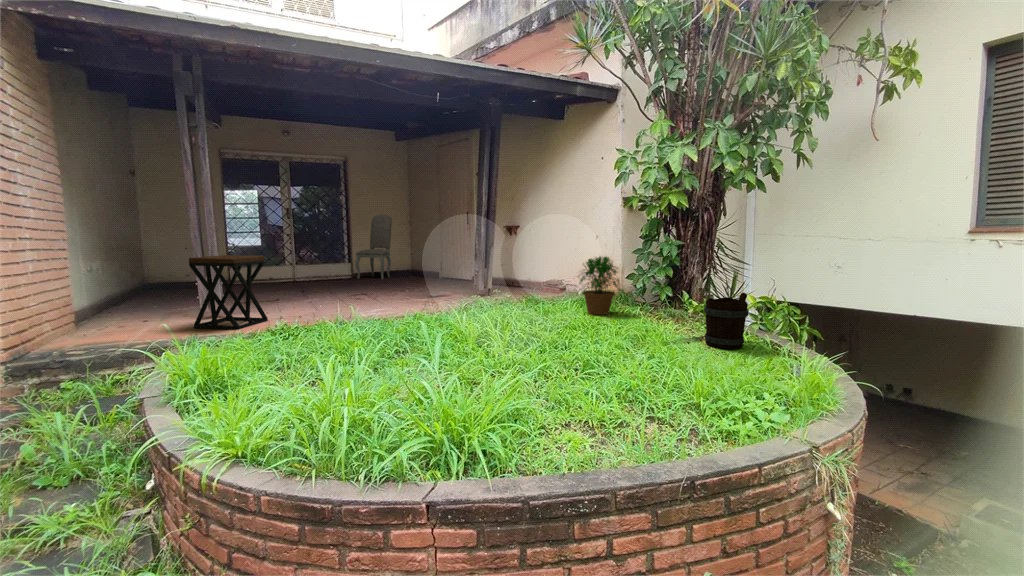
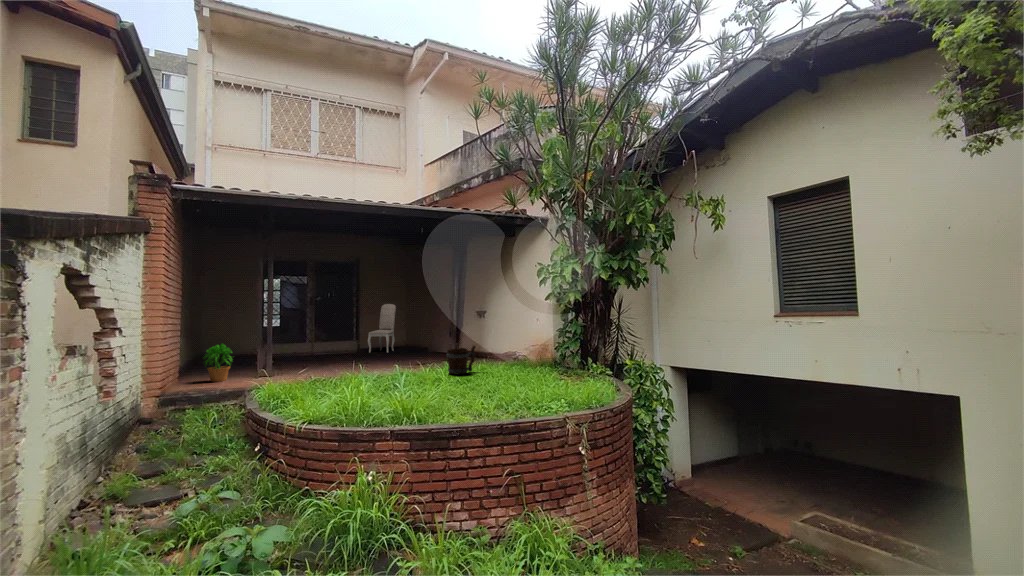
stool: present [189,255,268,330] -> none [268,336,311,381]
potted plant: present [580,256,619,315] -> present [204,344,232,382]
bucket: present [704,293,749,349] -> present [446,346,476,375]

